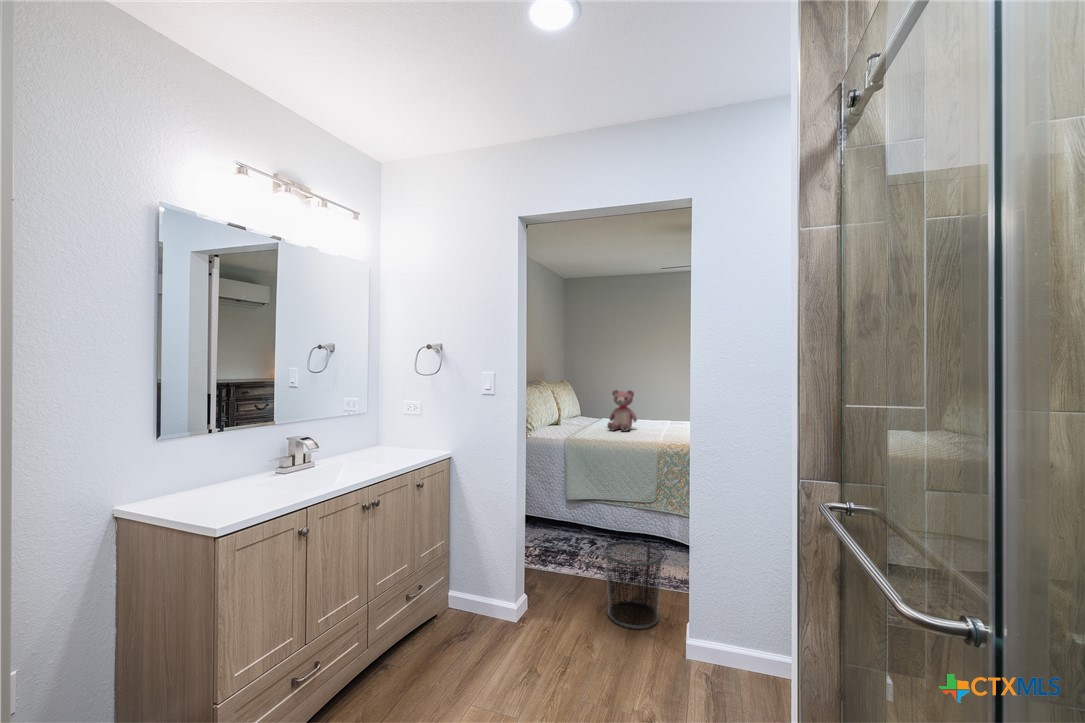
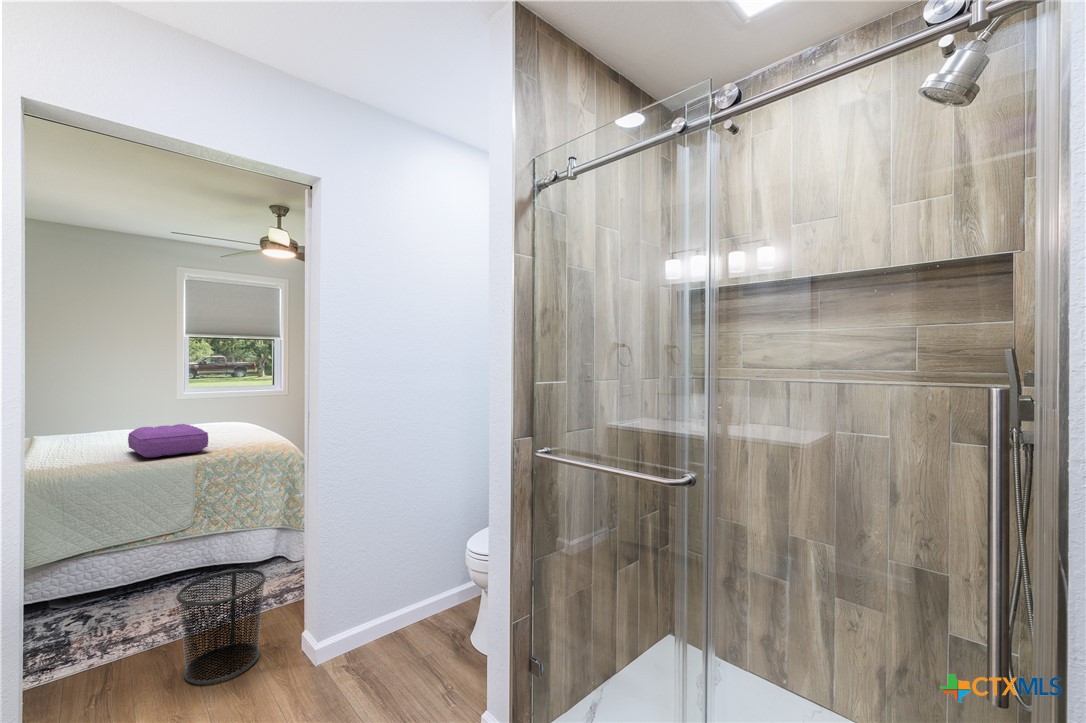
teddy bear: present [607,390,637,431] -> none [71,391,125,451]
pillow: none [627,419,672,444] -> present [128,424,208,458]

